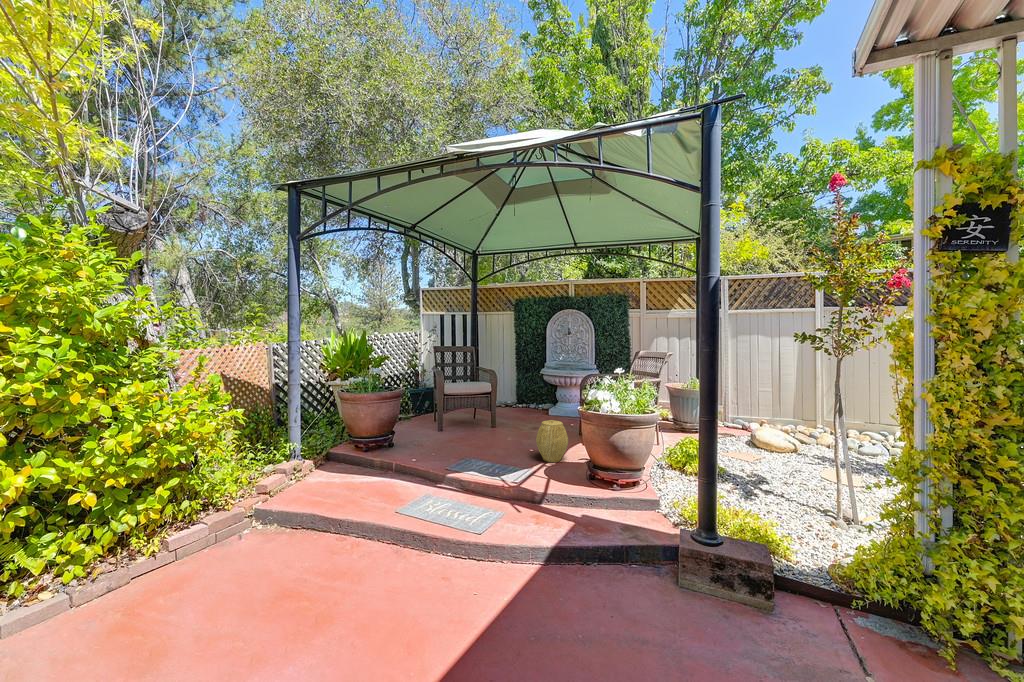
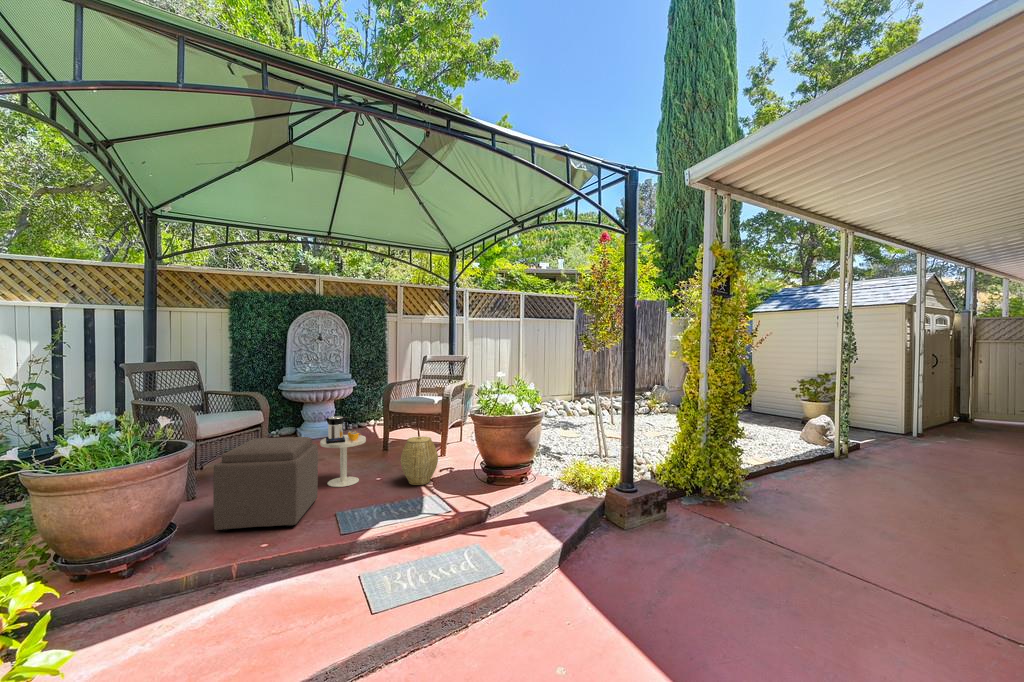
side table: none [496,393,528,447] -> present [320,416,366,487]
ottoman: none [416,399,480,459] -> present [213,437,318,531]

